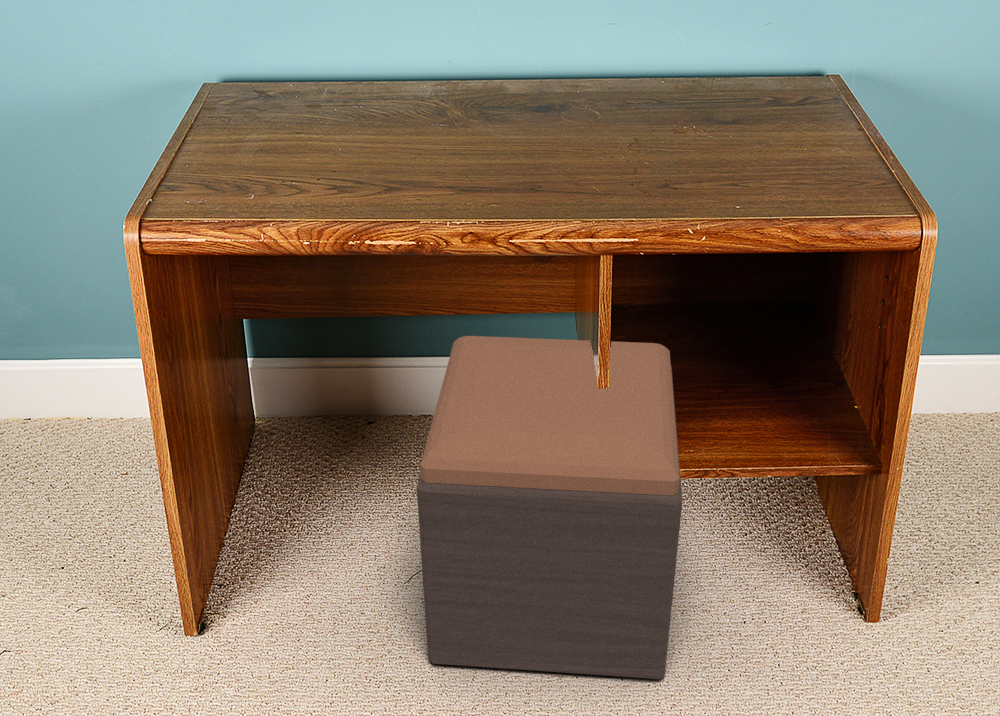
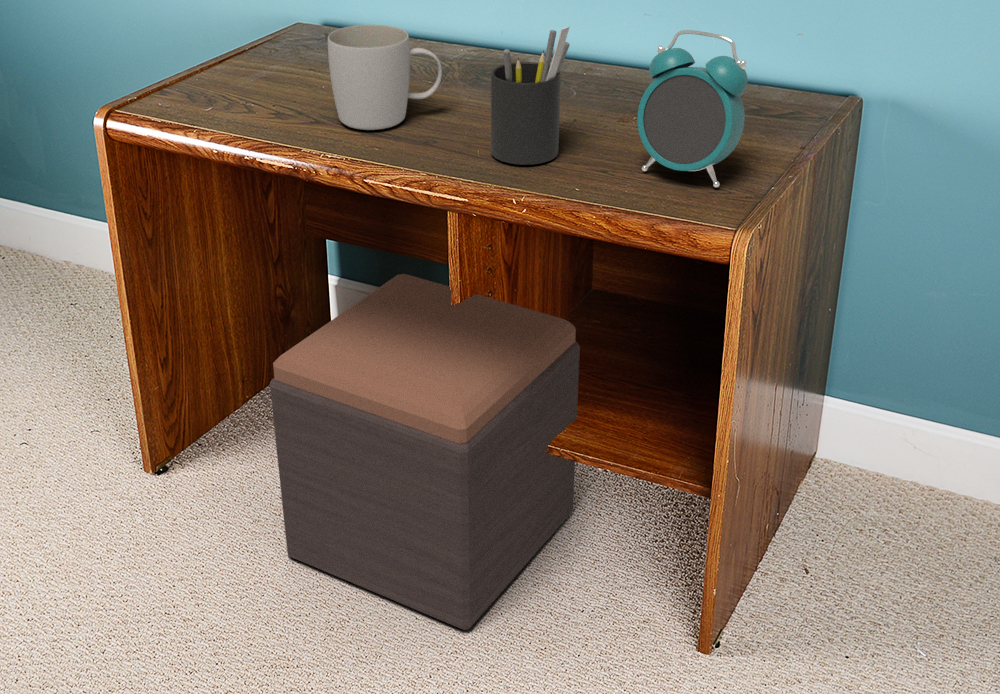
alarm clock: none [766,27,878,180] -> present [637,30,748,187]
pen holder: none [607,39,703,194] -> present [491,27,569,165]
mug: none [404,72,518,189] -> present [328,25,442,130]

